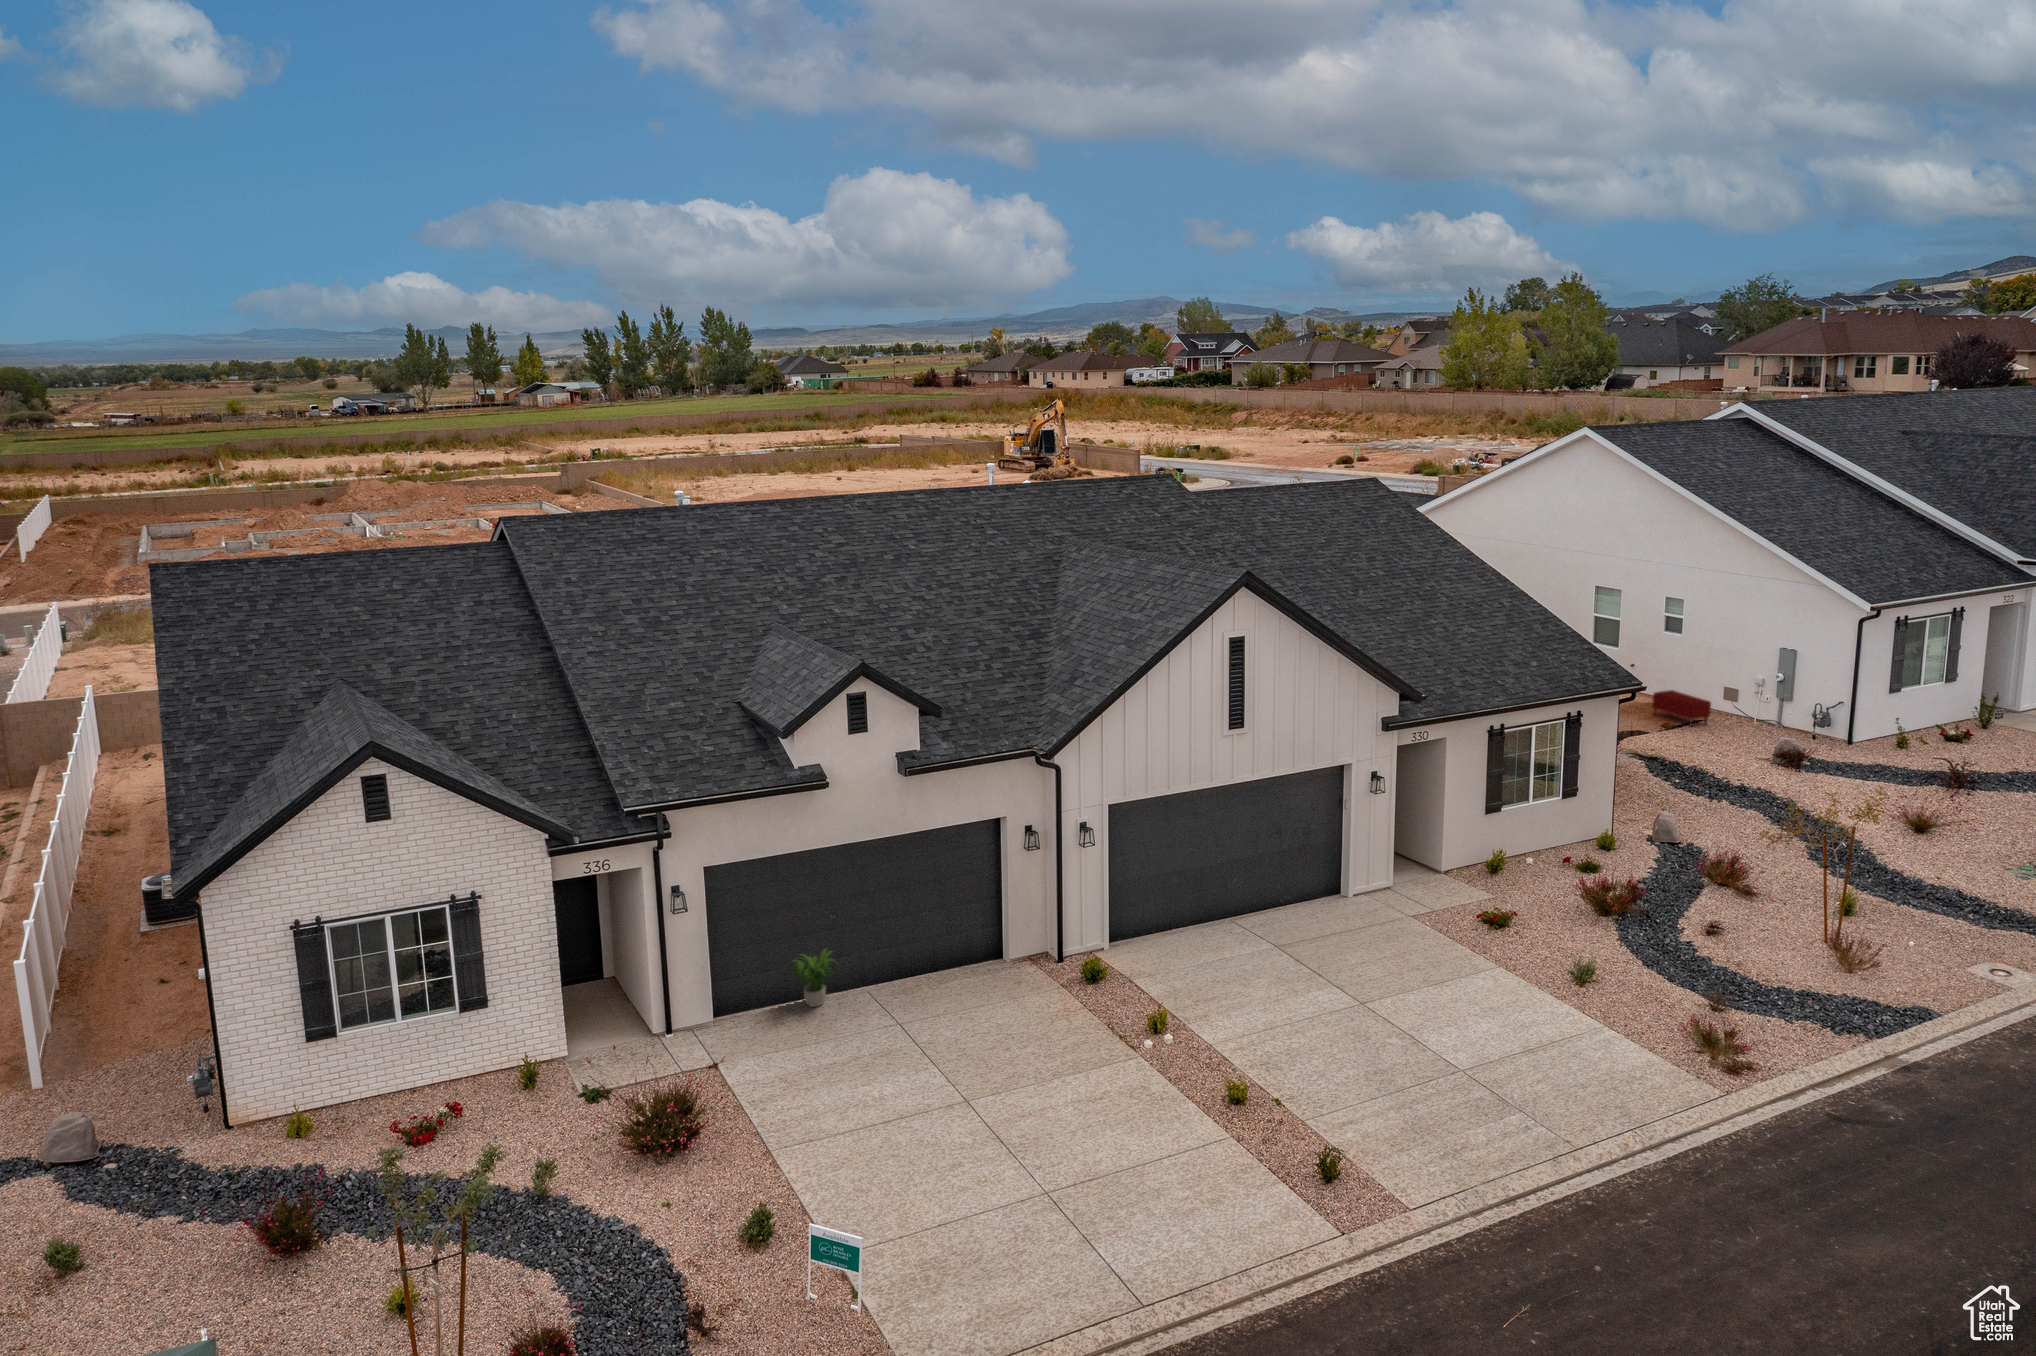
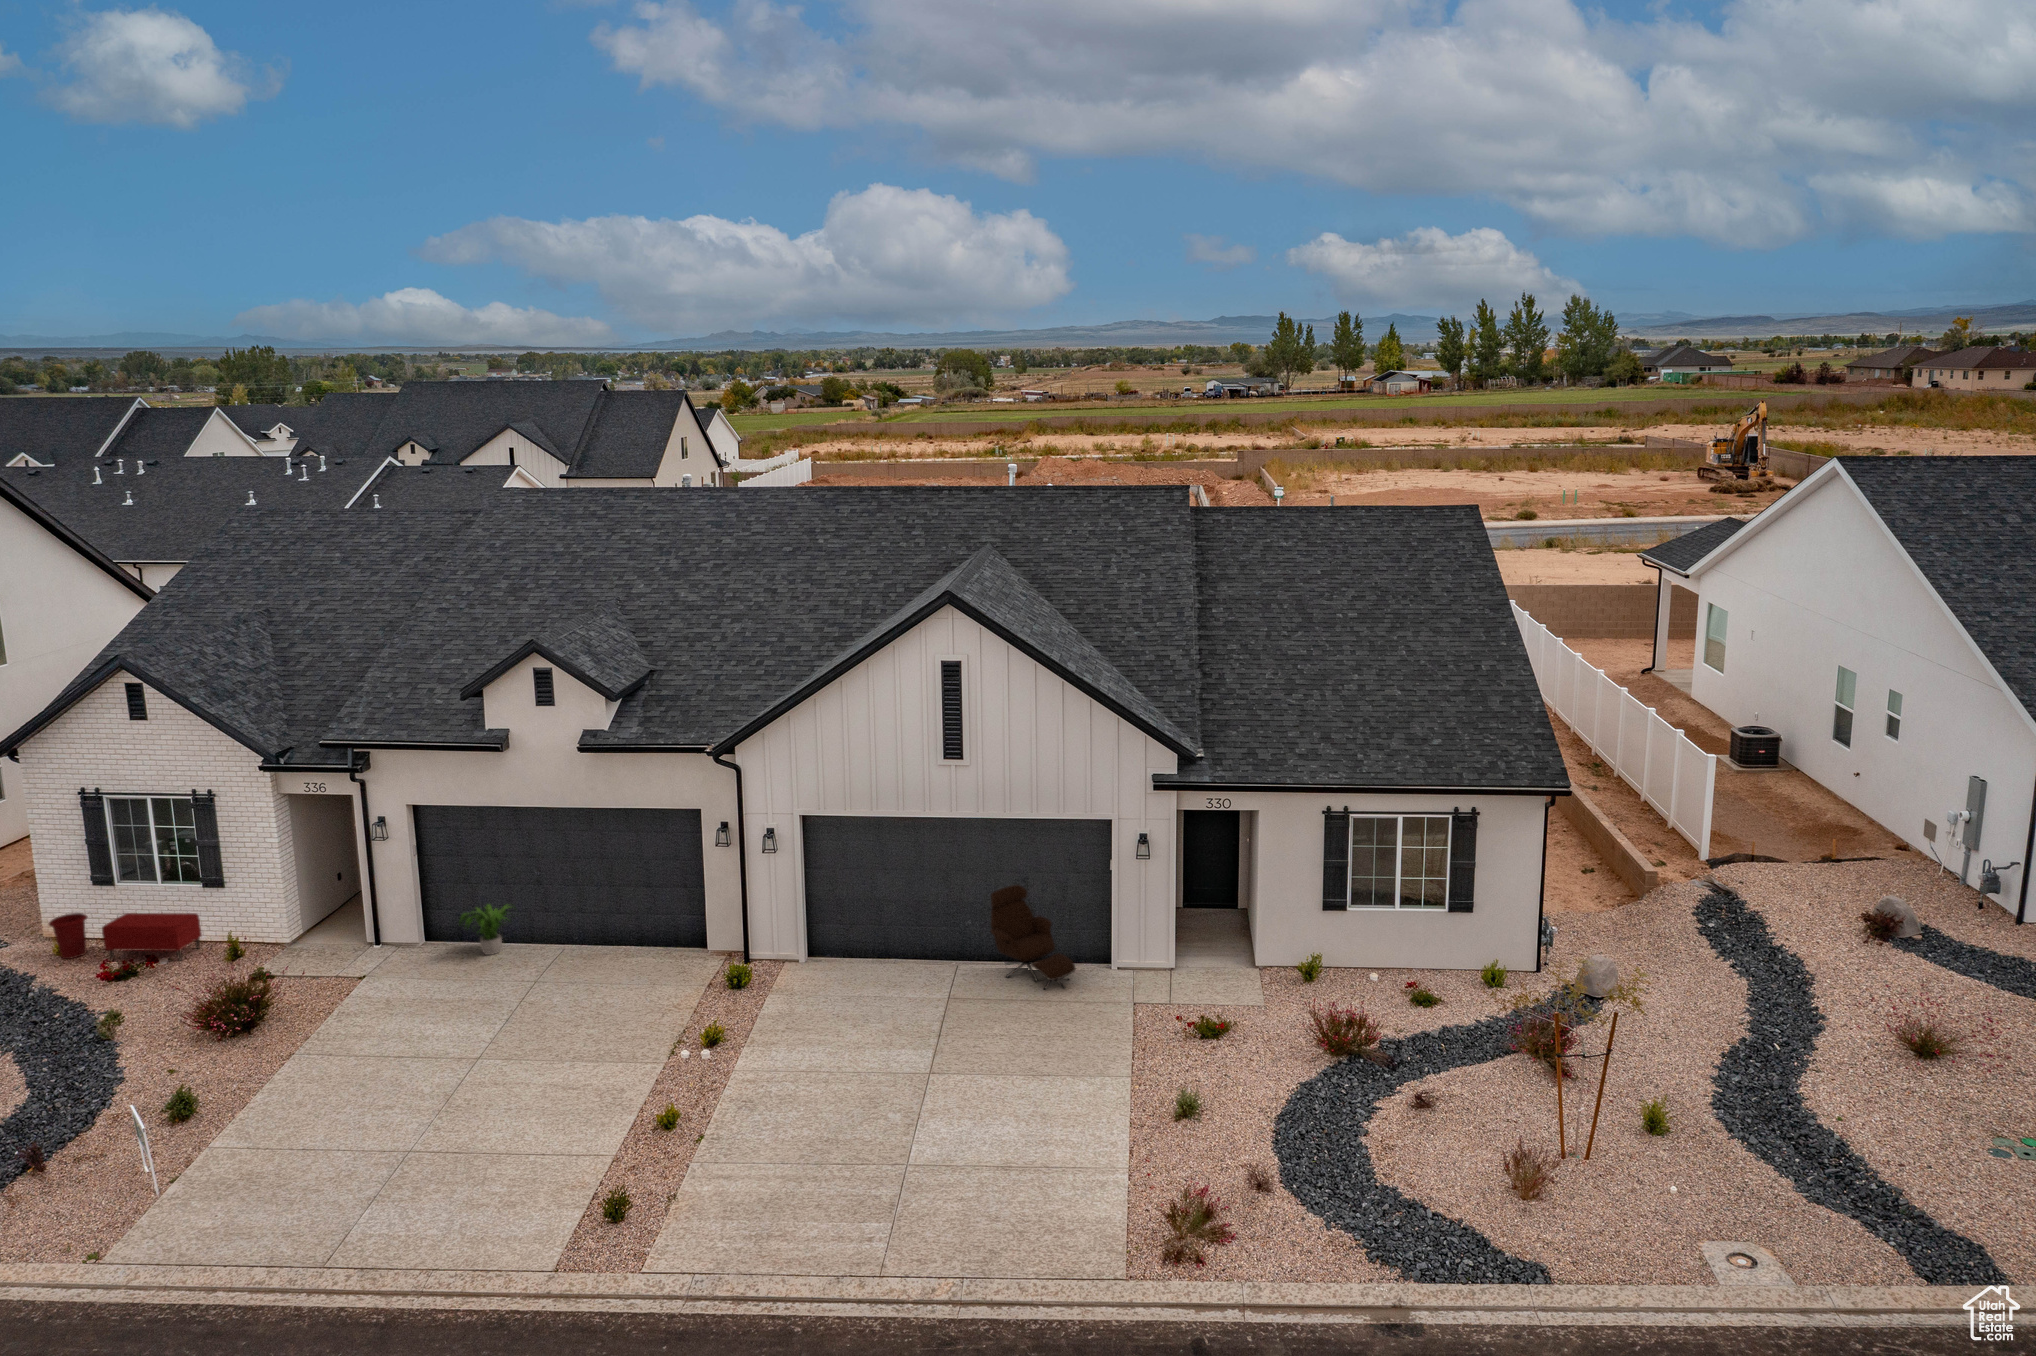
bench: present [1652,690,1711,726] -> present [102,913,202,960]
lounge chair: none [1276,831,1356,916] -> present [990,885,1076,989]
waste bin: none [270,1079,318,1140] -> present [48,913,87,959]

